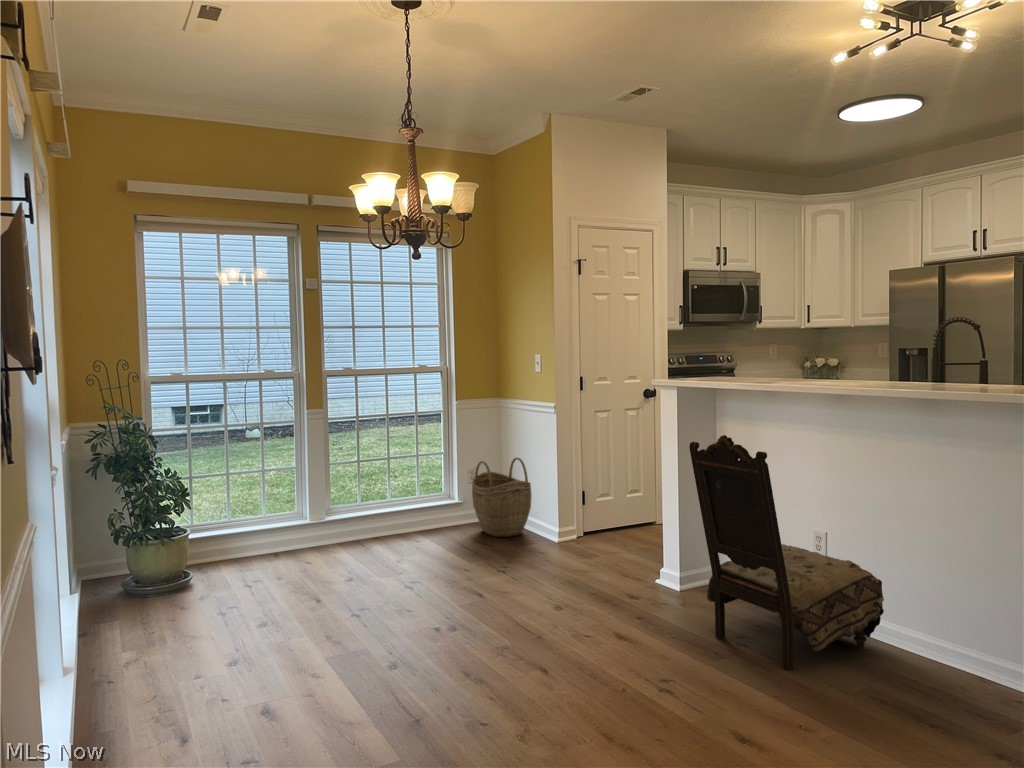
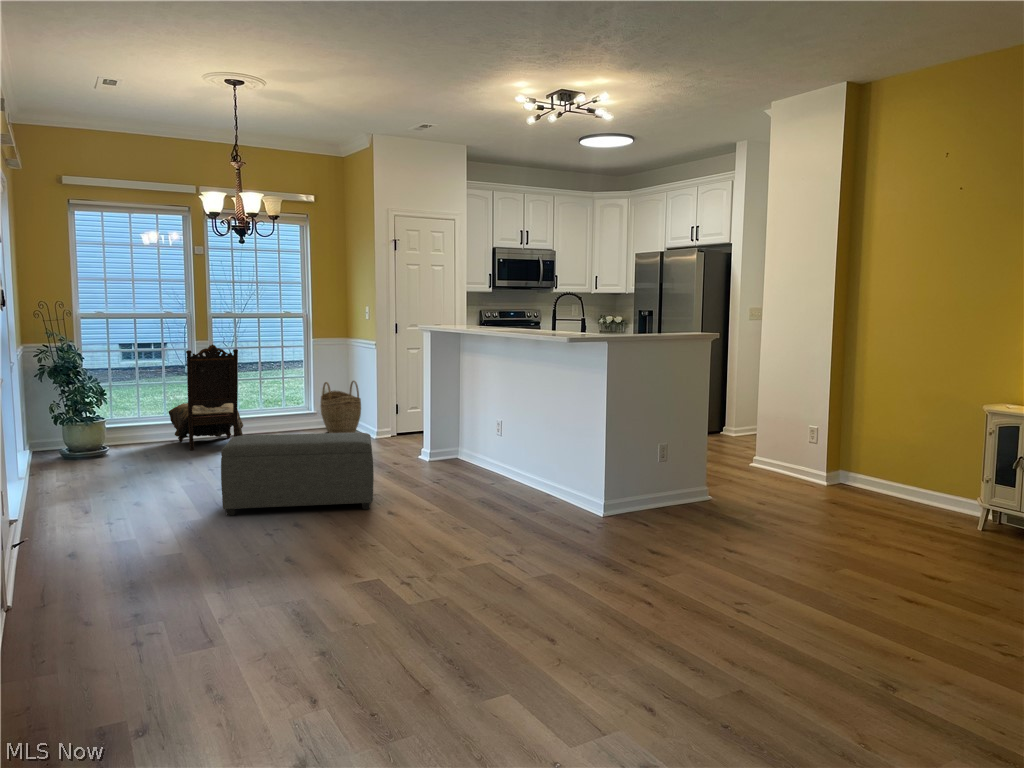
dining chair: present [689,435,884,670] -> present [169,344,243,450]
ottoman: none [423,563,687,736] -> present [221,433,374,516]

